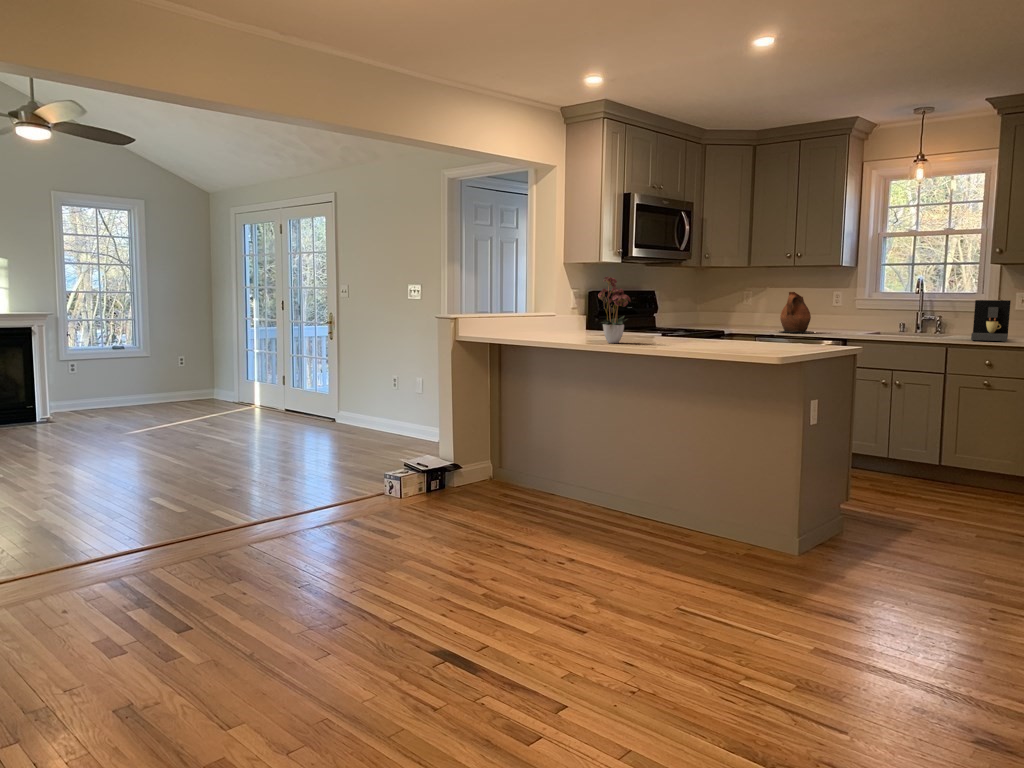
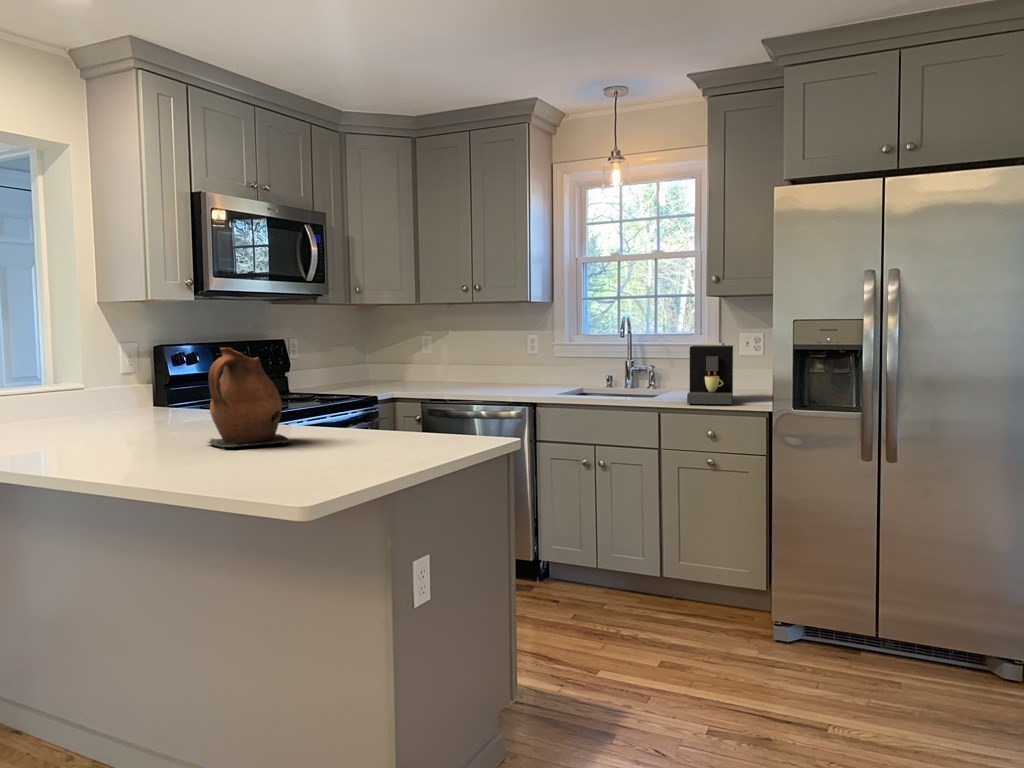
flower arrangement: present [598,277,630,343] -> none [24,324,95,458]
ceramic pitcher: present [780,292,812,332] -> present [209,348,291,447]

